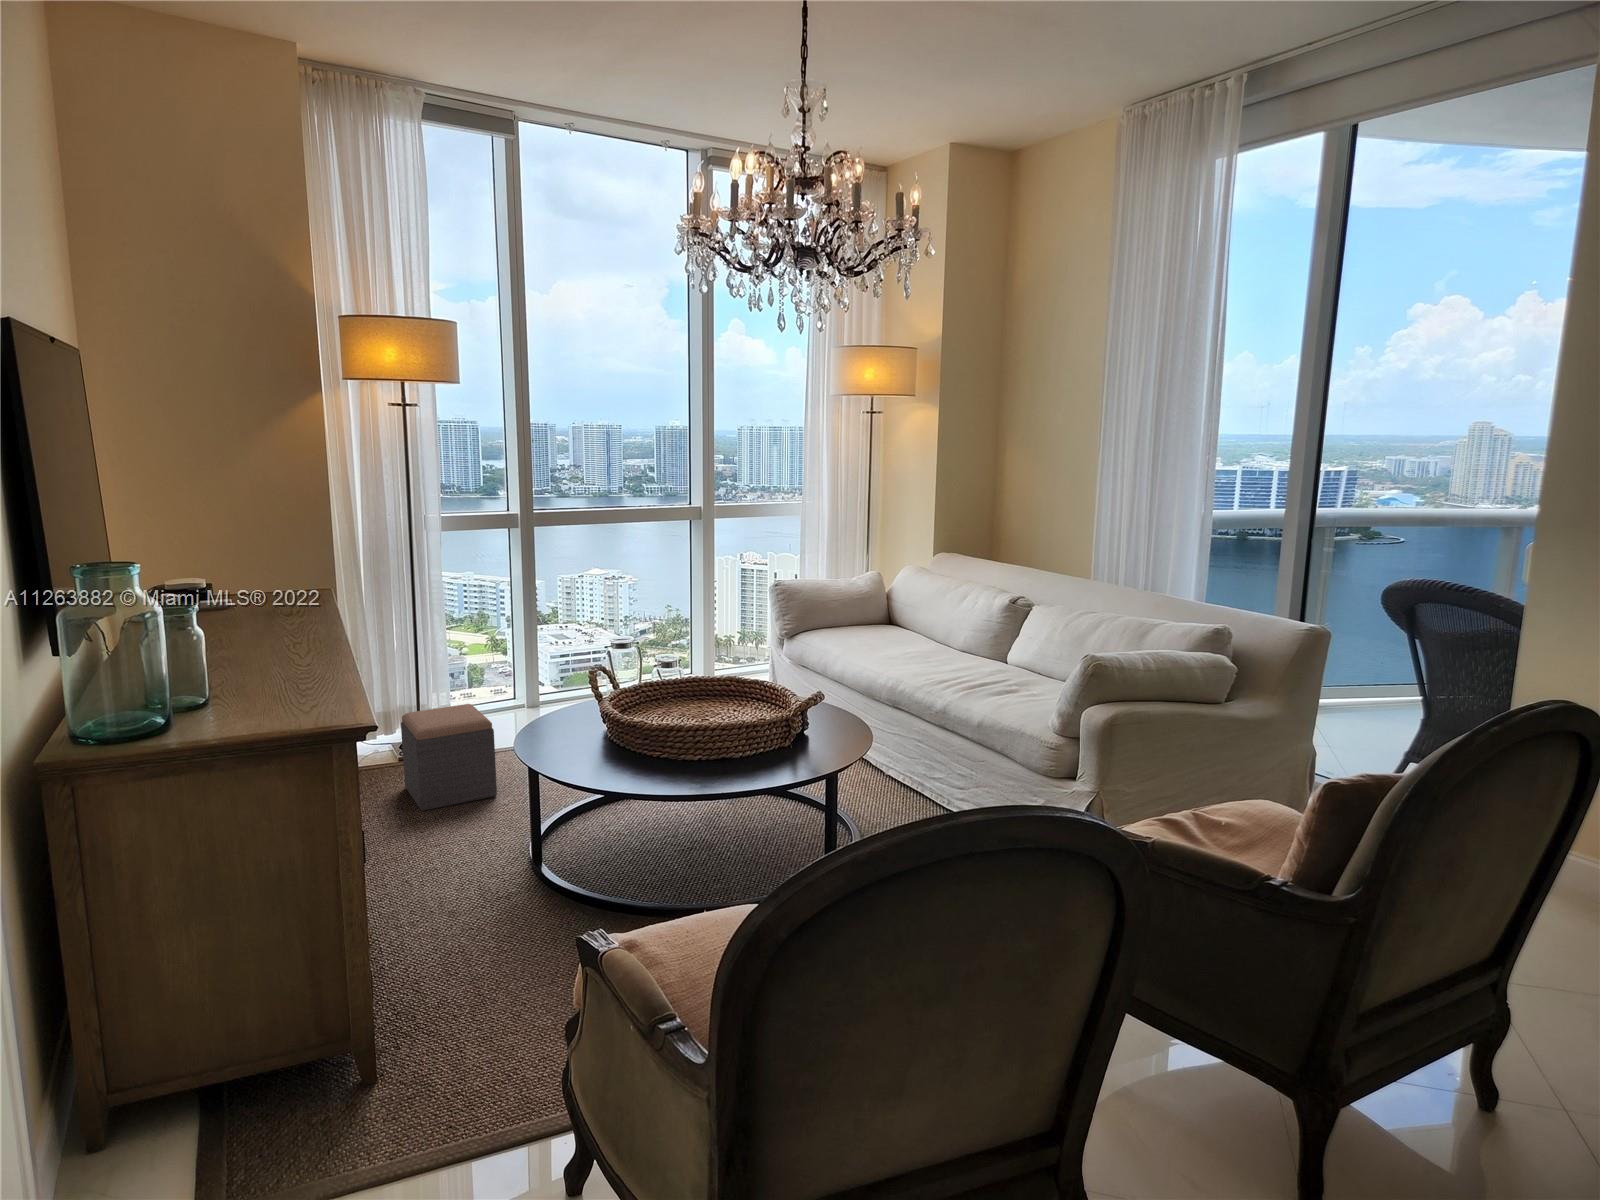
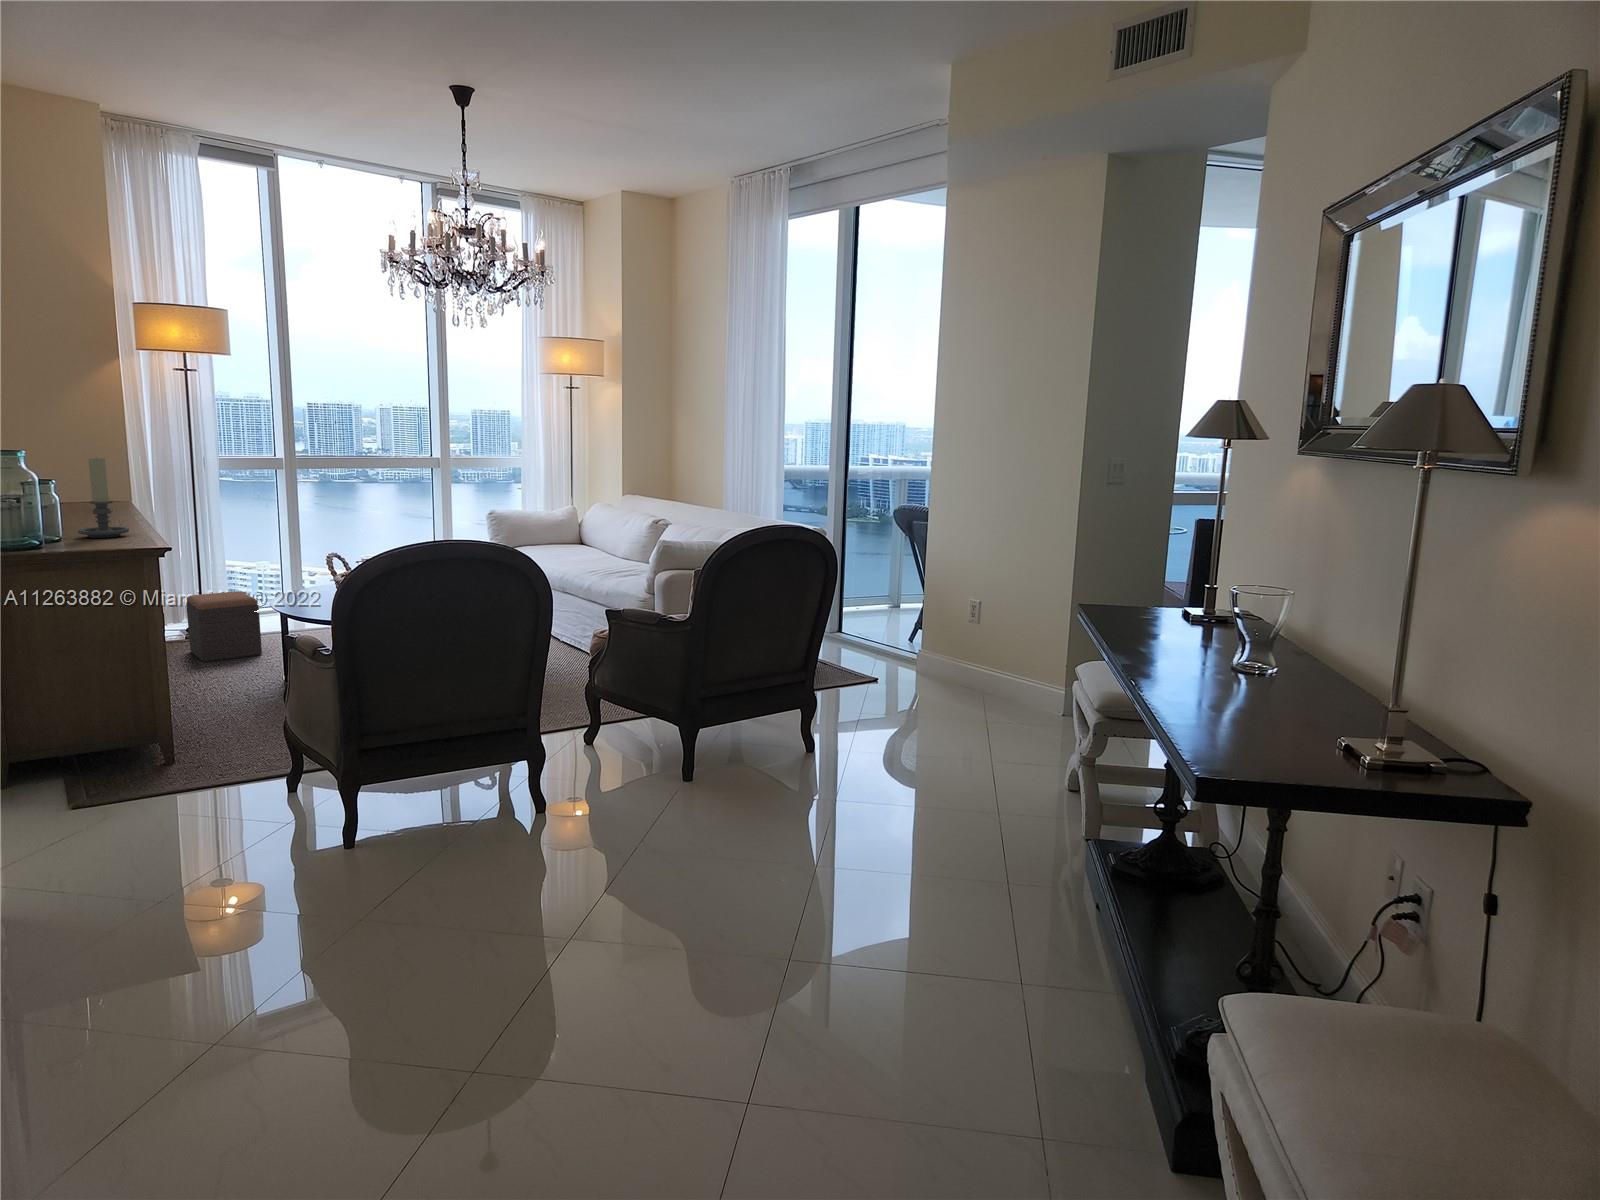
candle holder: none [223,577,309,724] -> present [78,457,129,538]

